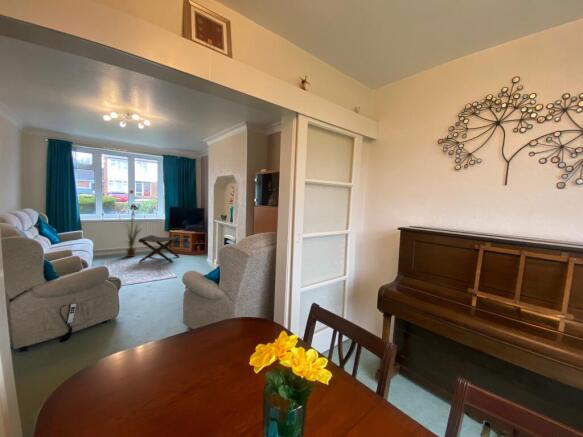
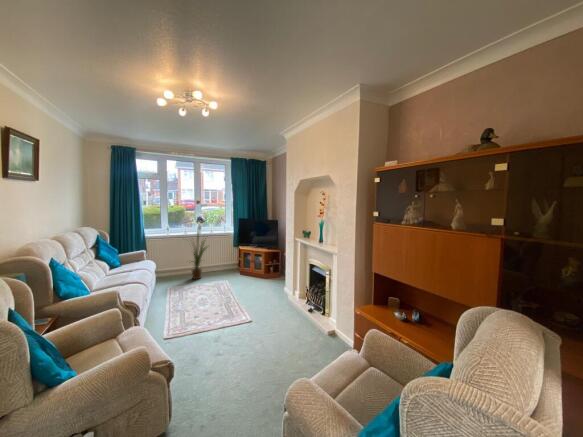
footstool: present [139,235,180,262] -> none [204,254,251,291]

